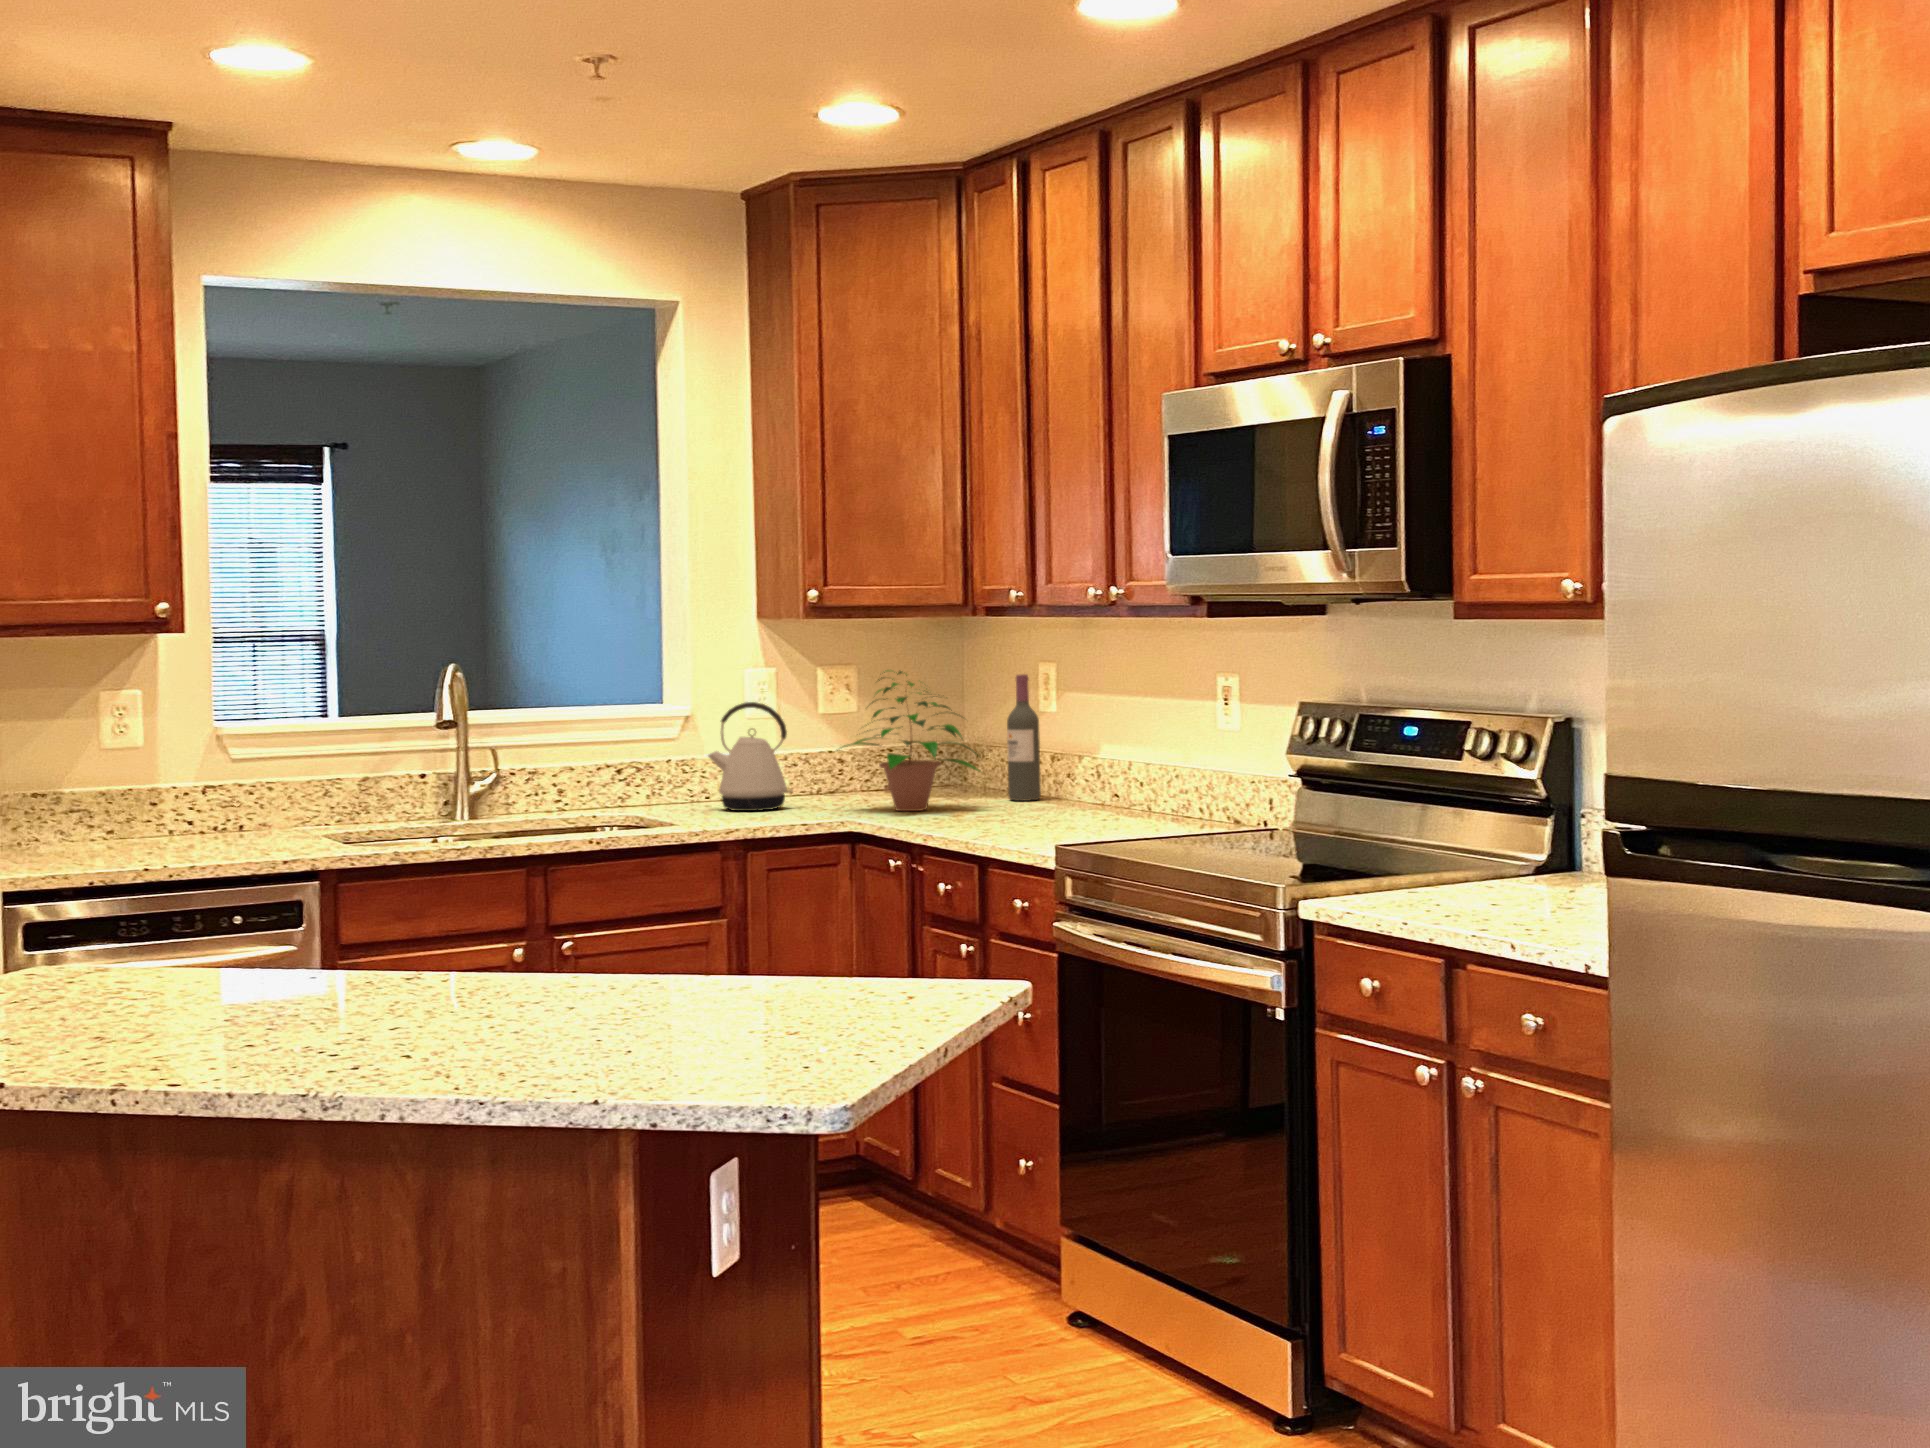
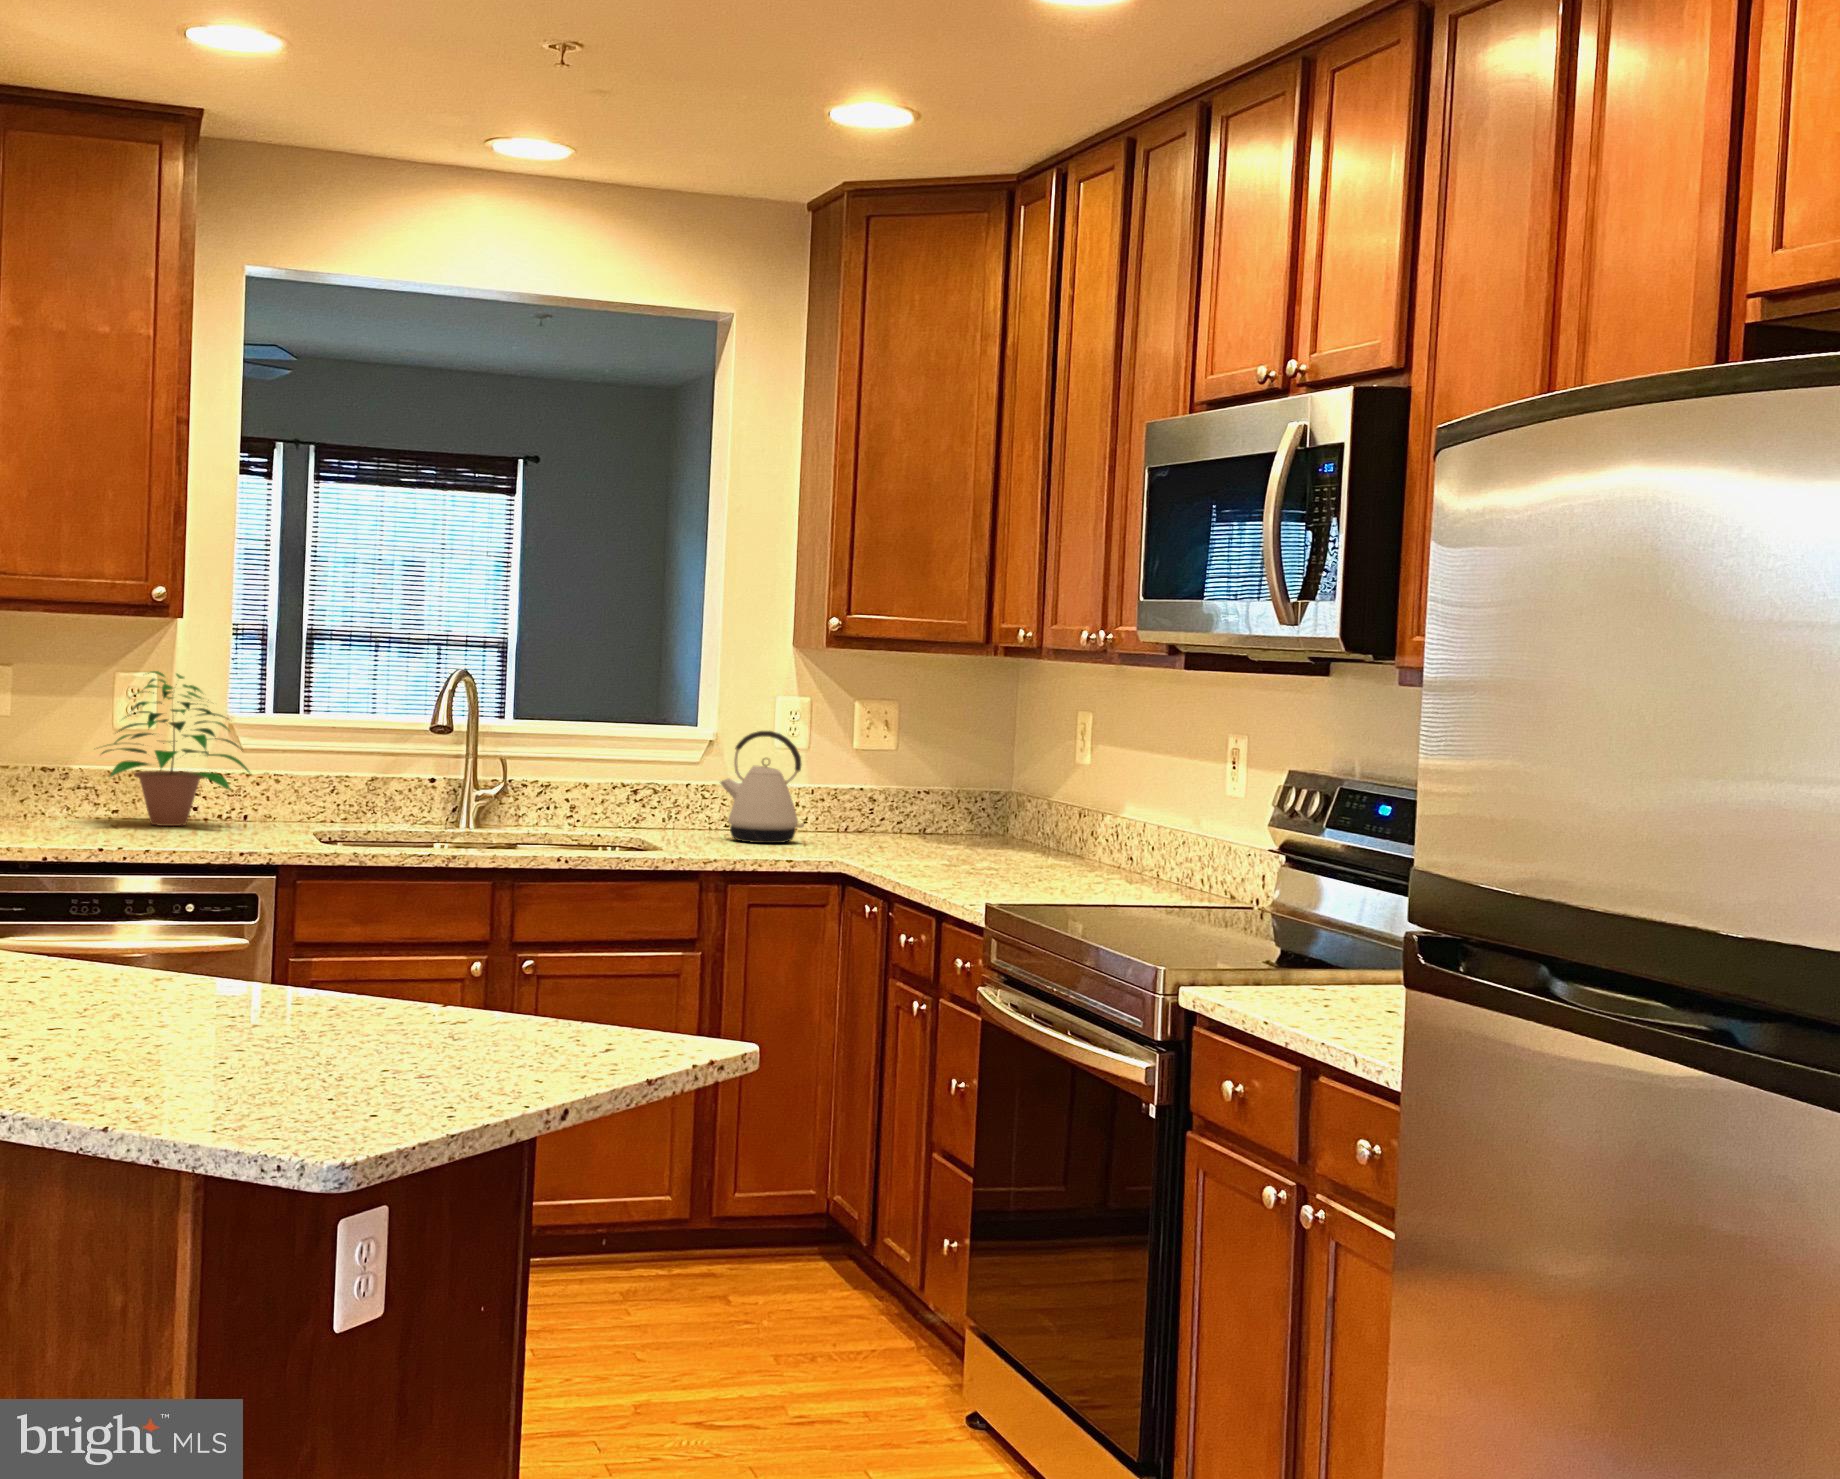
potted plant: present [848,671,979,811] -> present [102,671,249,826]
wine bottle: present [1007,674,1041,801] -> none [1031,722,1069,856]

